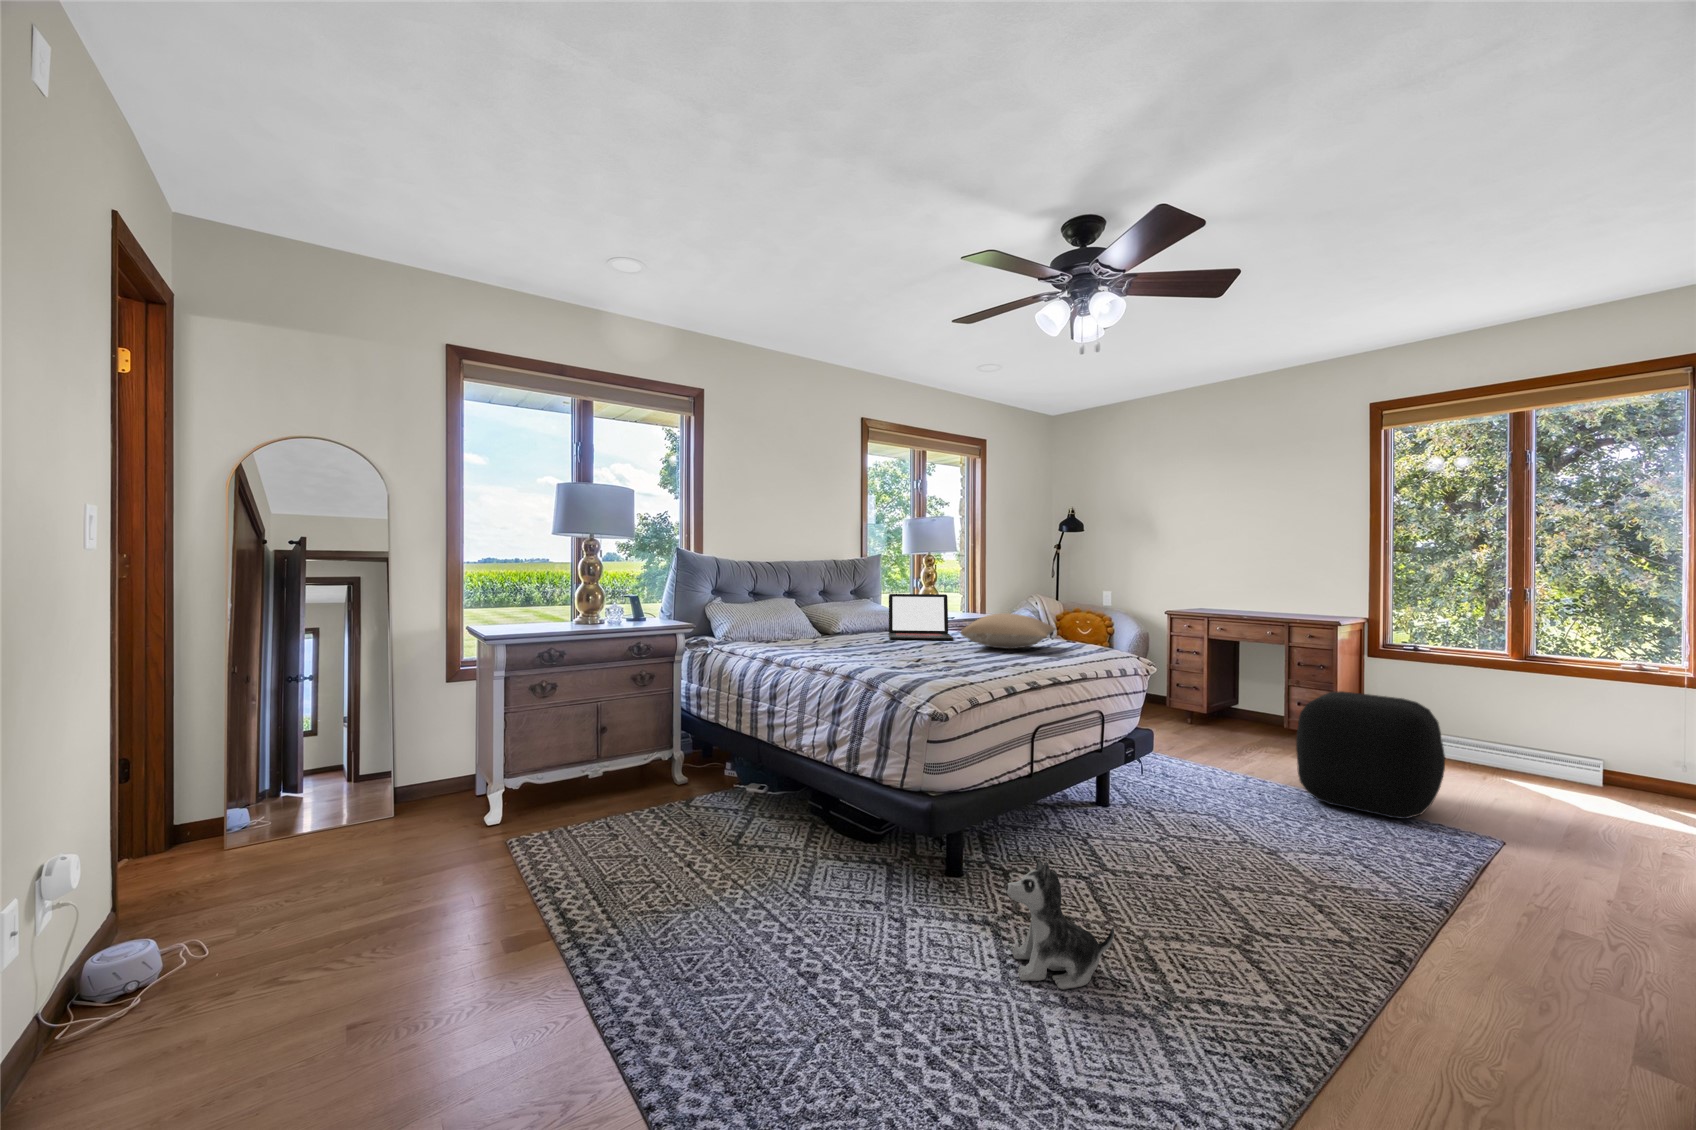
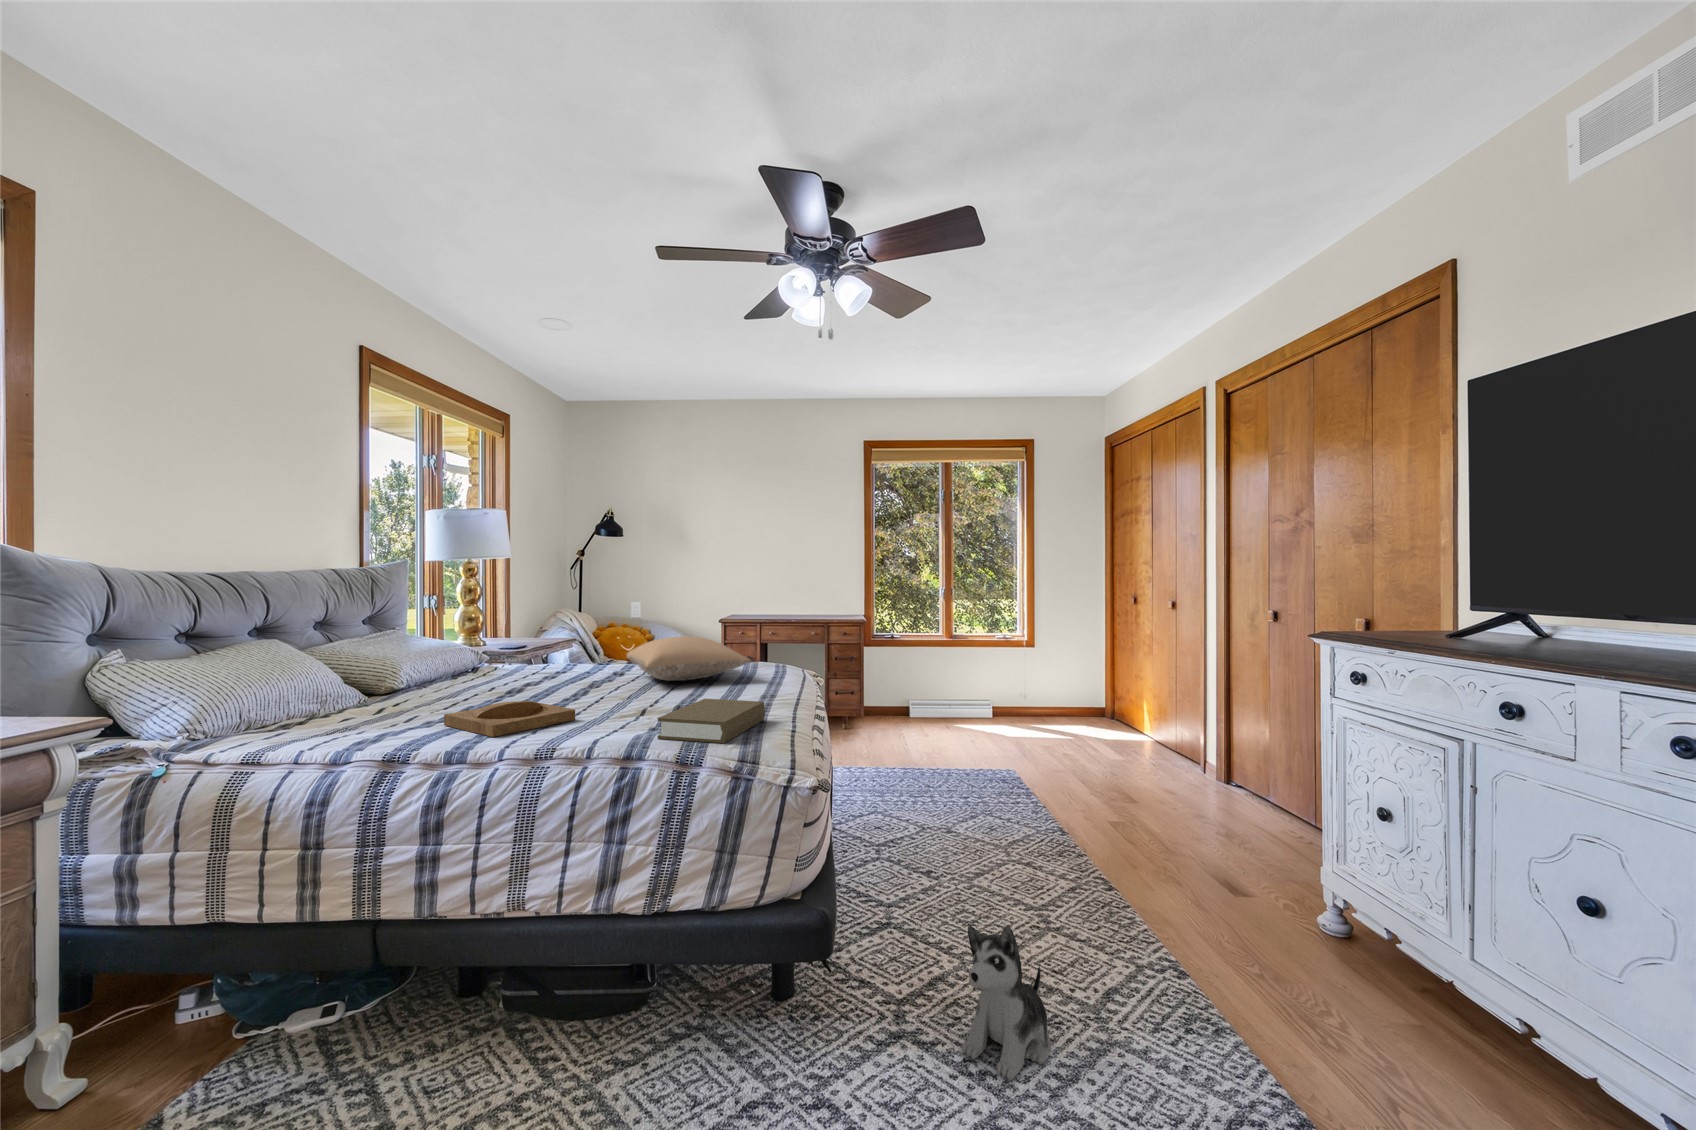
laptop: present [888,594,953,640] -> none [473,617,590,688]
tray: none [816,641,874,657] -> present [444,701,575,737]
book: none [884,653,972,677] -> present [658,699,765,743]
ottoman: present [1296,691,1445,819] -> none [889,678,986,776]

